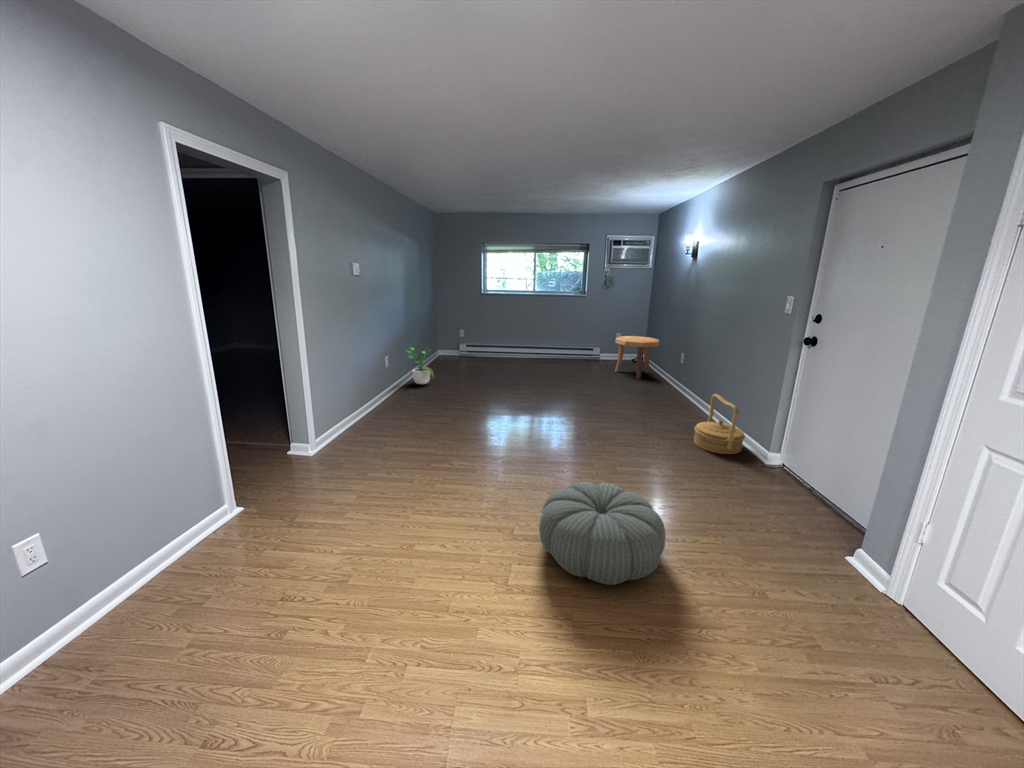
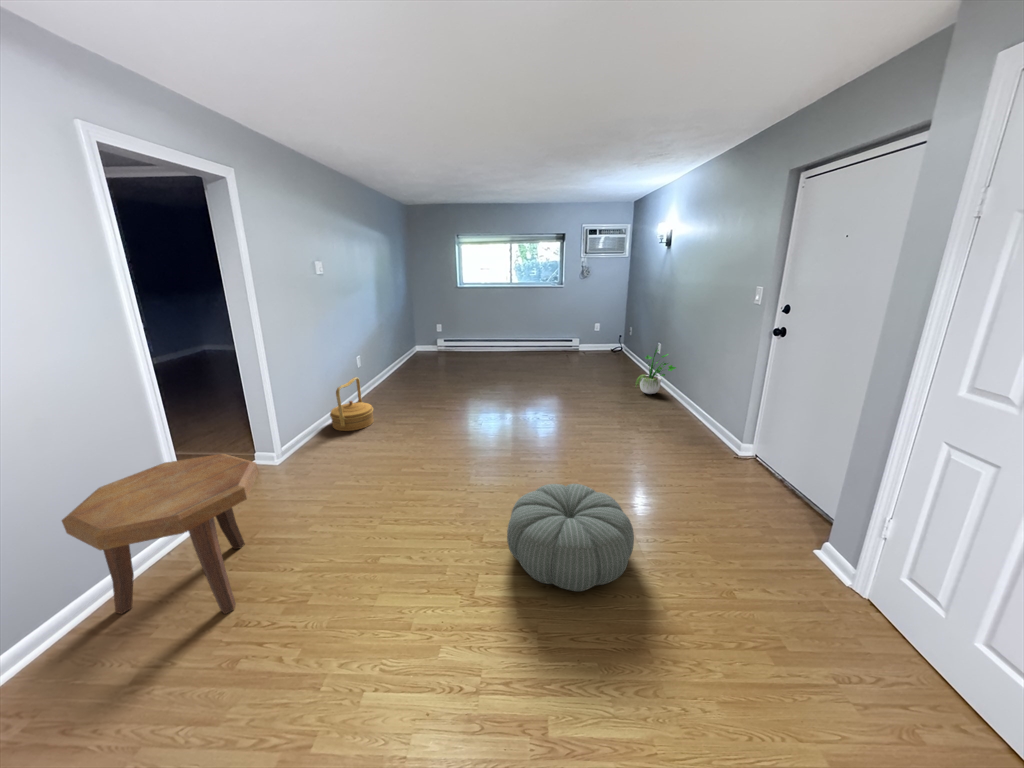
side table: present [615,336,659,379] -> present [62,454,258,614]
potted plant: present [406,346,434,384] -> present [636,349,676,394]
woven basket: present [694,394,745,454] -> present [330,377,374,431]

